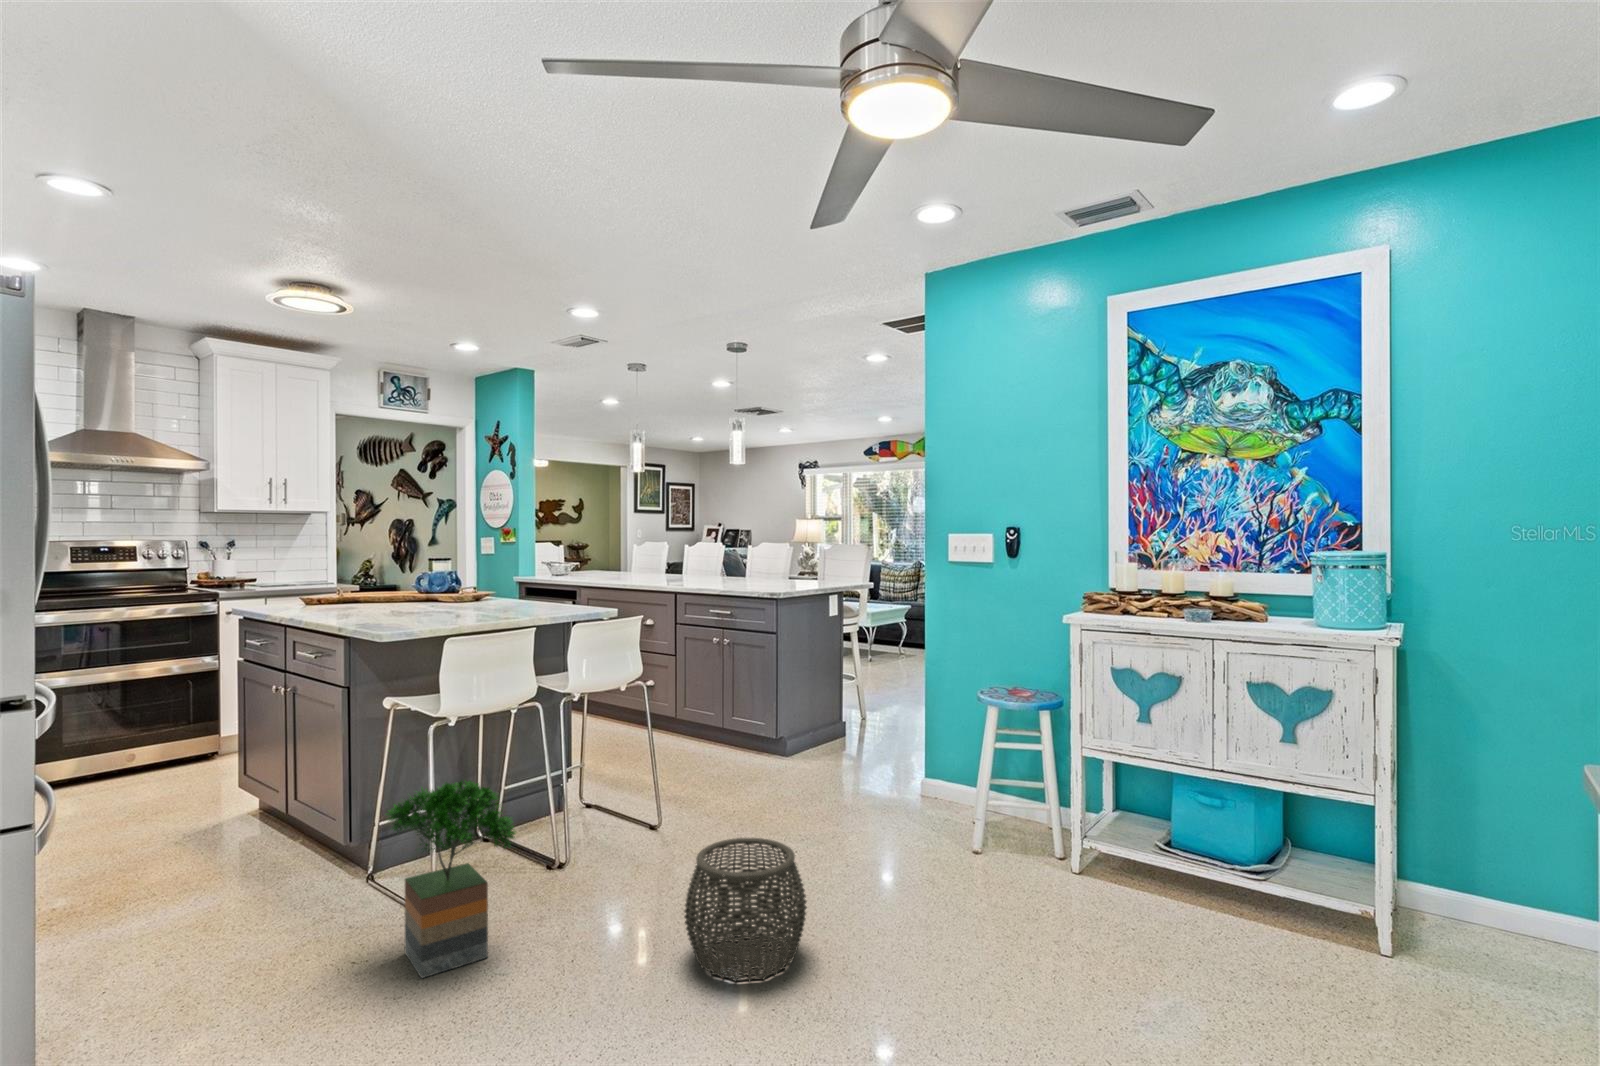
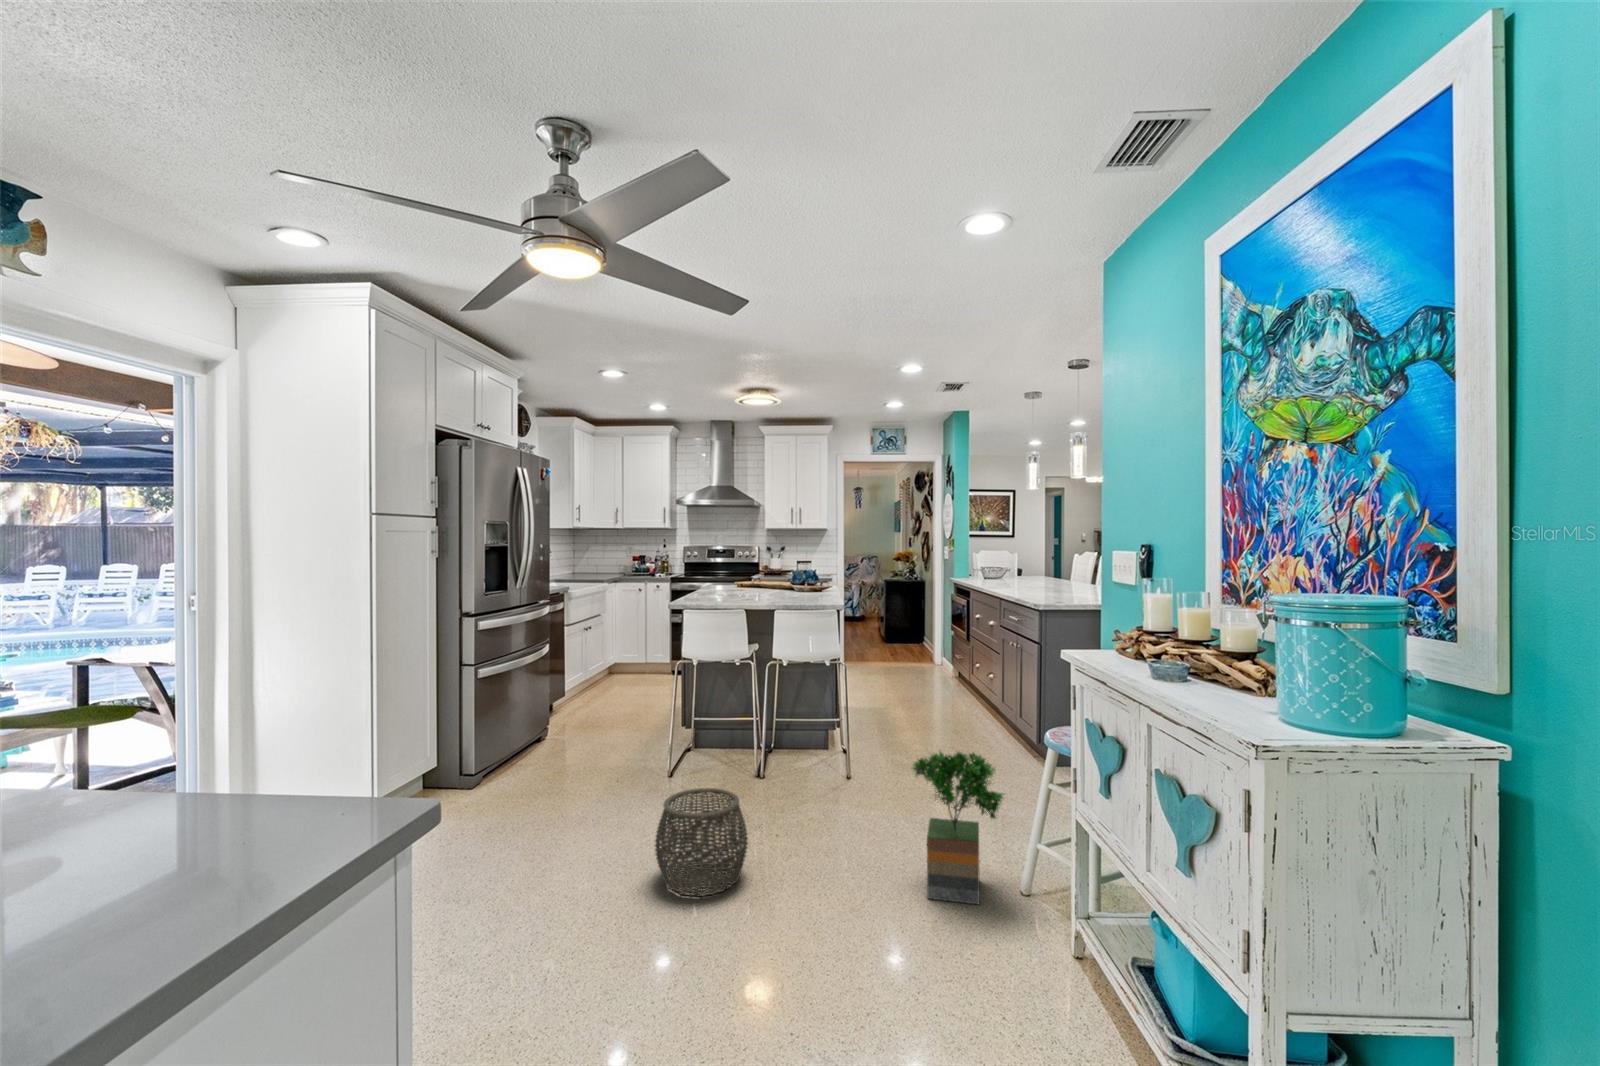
potted tree: present [387,781,516,978] -> present [913,750,1004,904]

